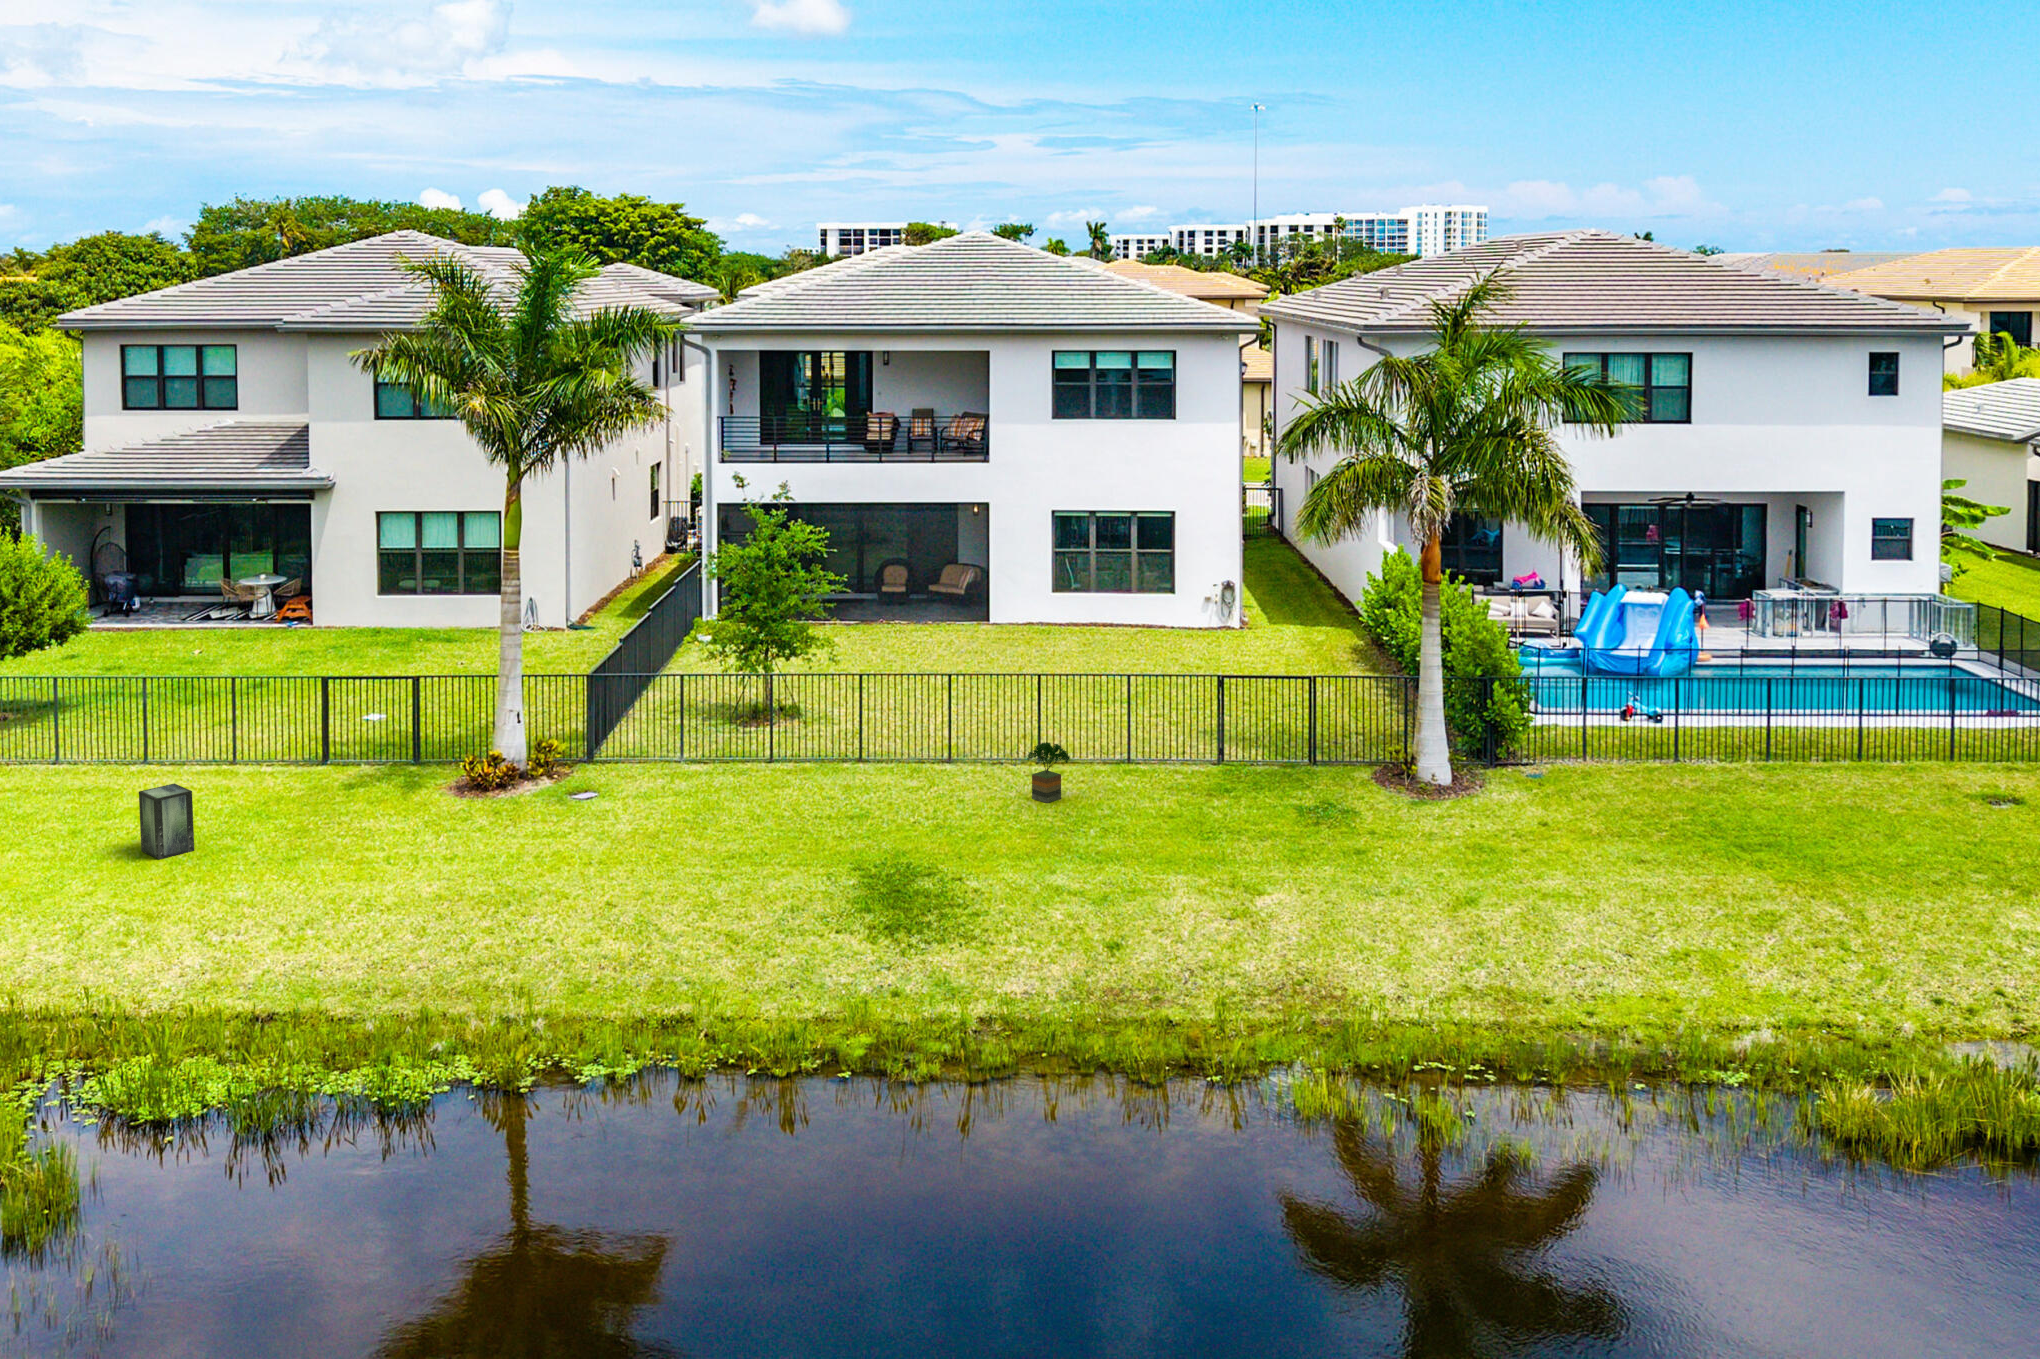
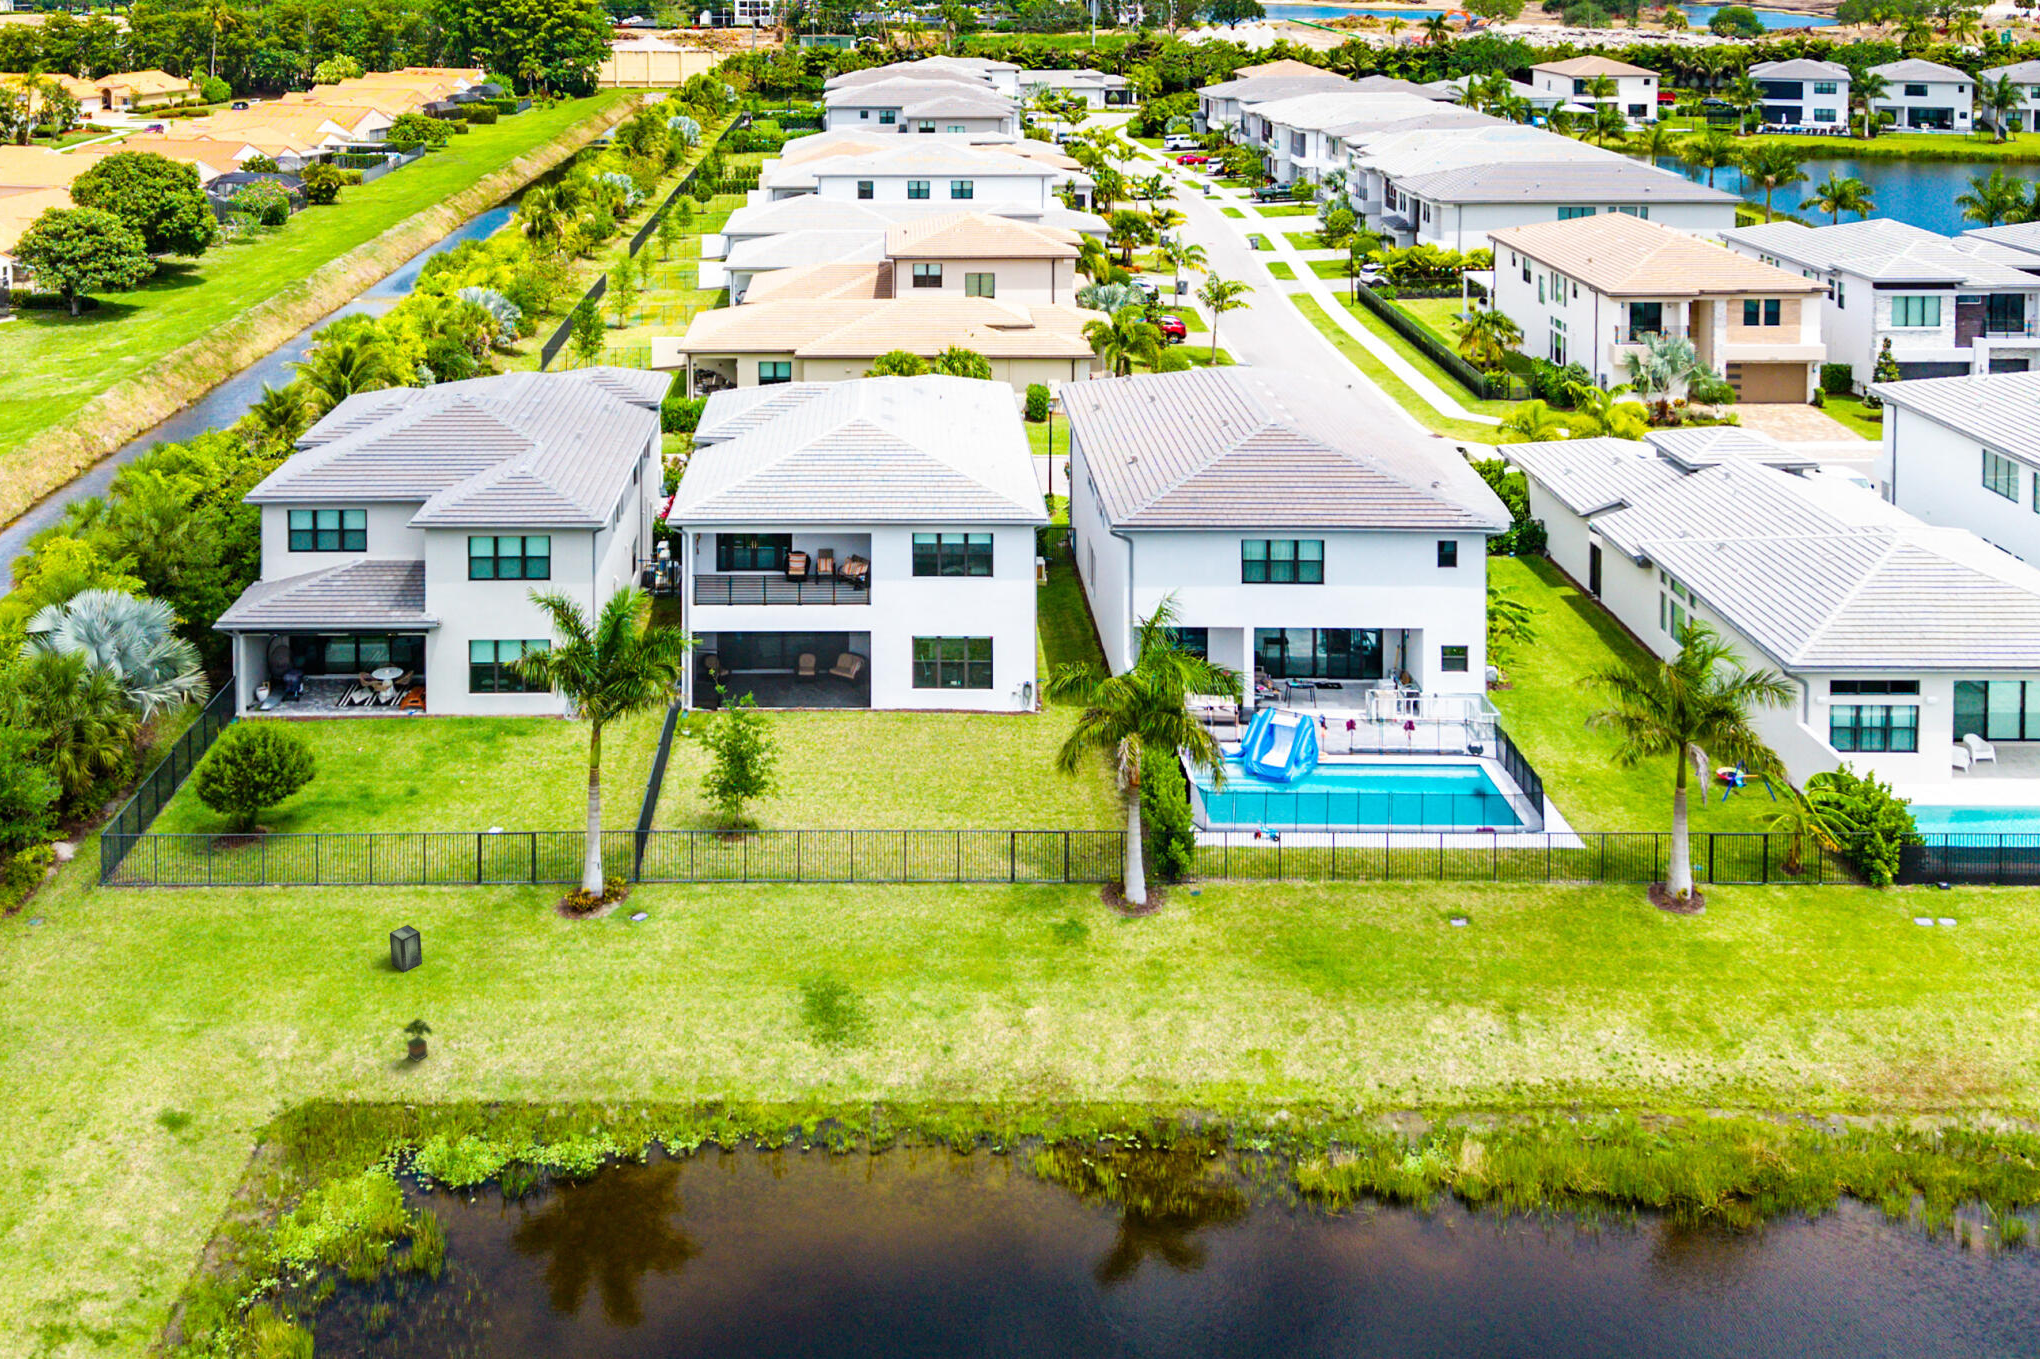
potted tree: present [1027,742,1070,803] -> present [404,1019,432,1061]

